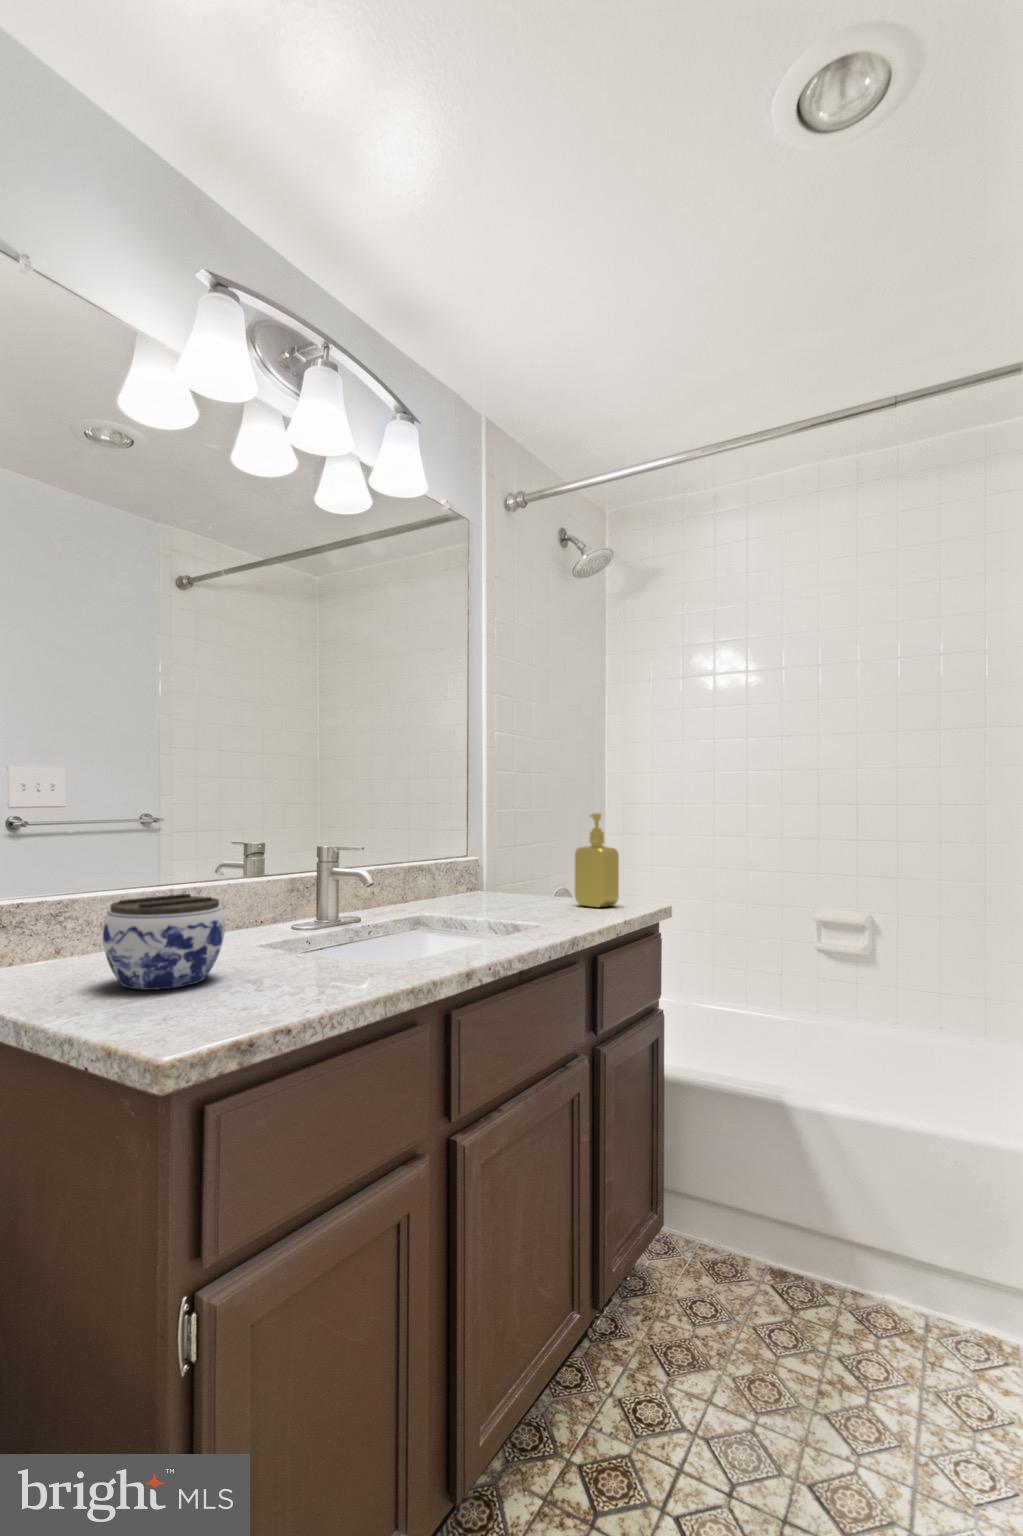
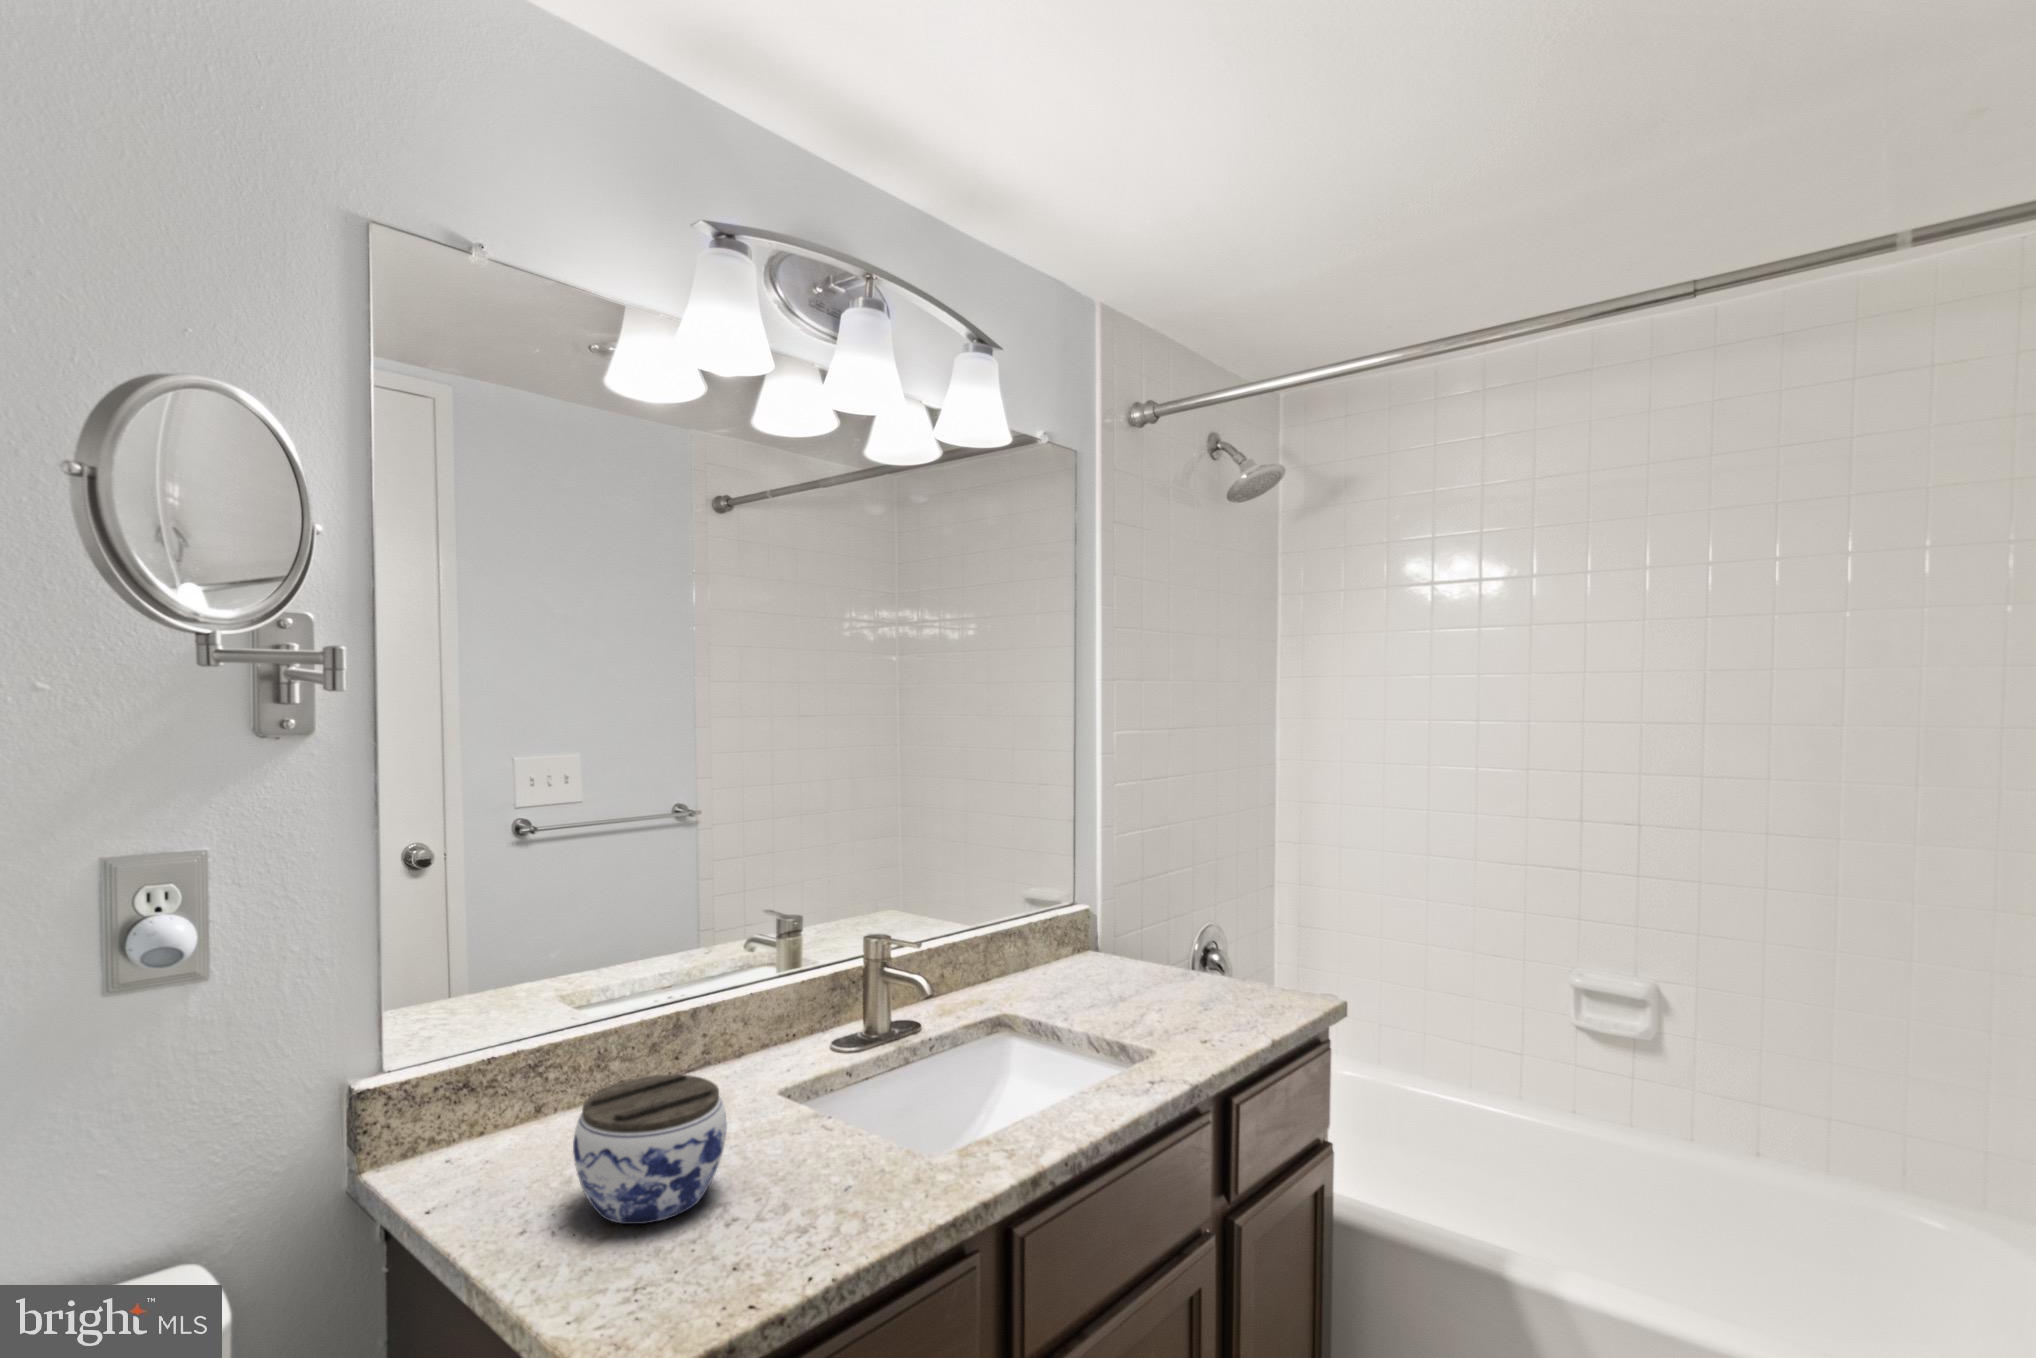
soap dispenser: present [575,813,619,908] -> none [1215,874,1276,1007]

